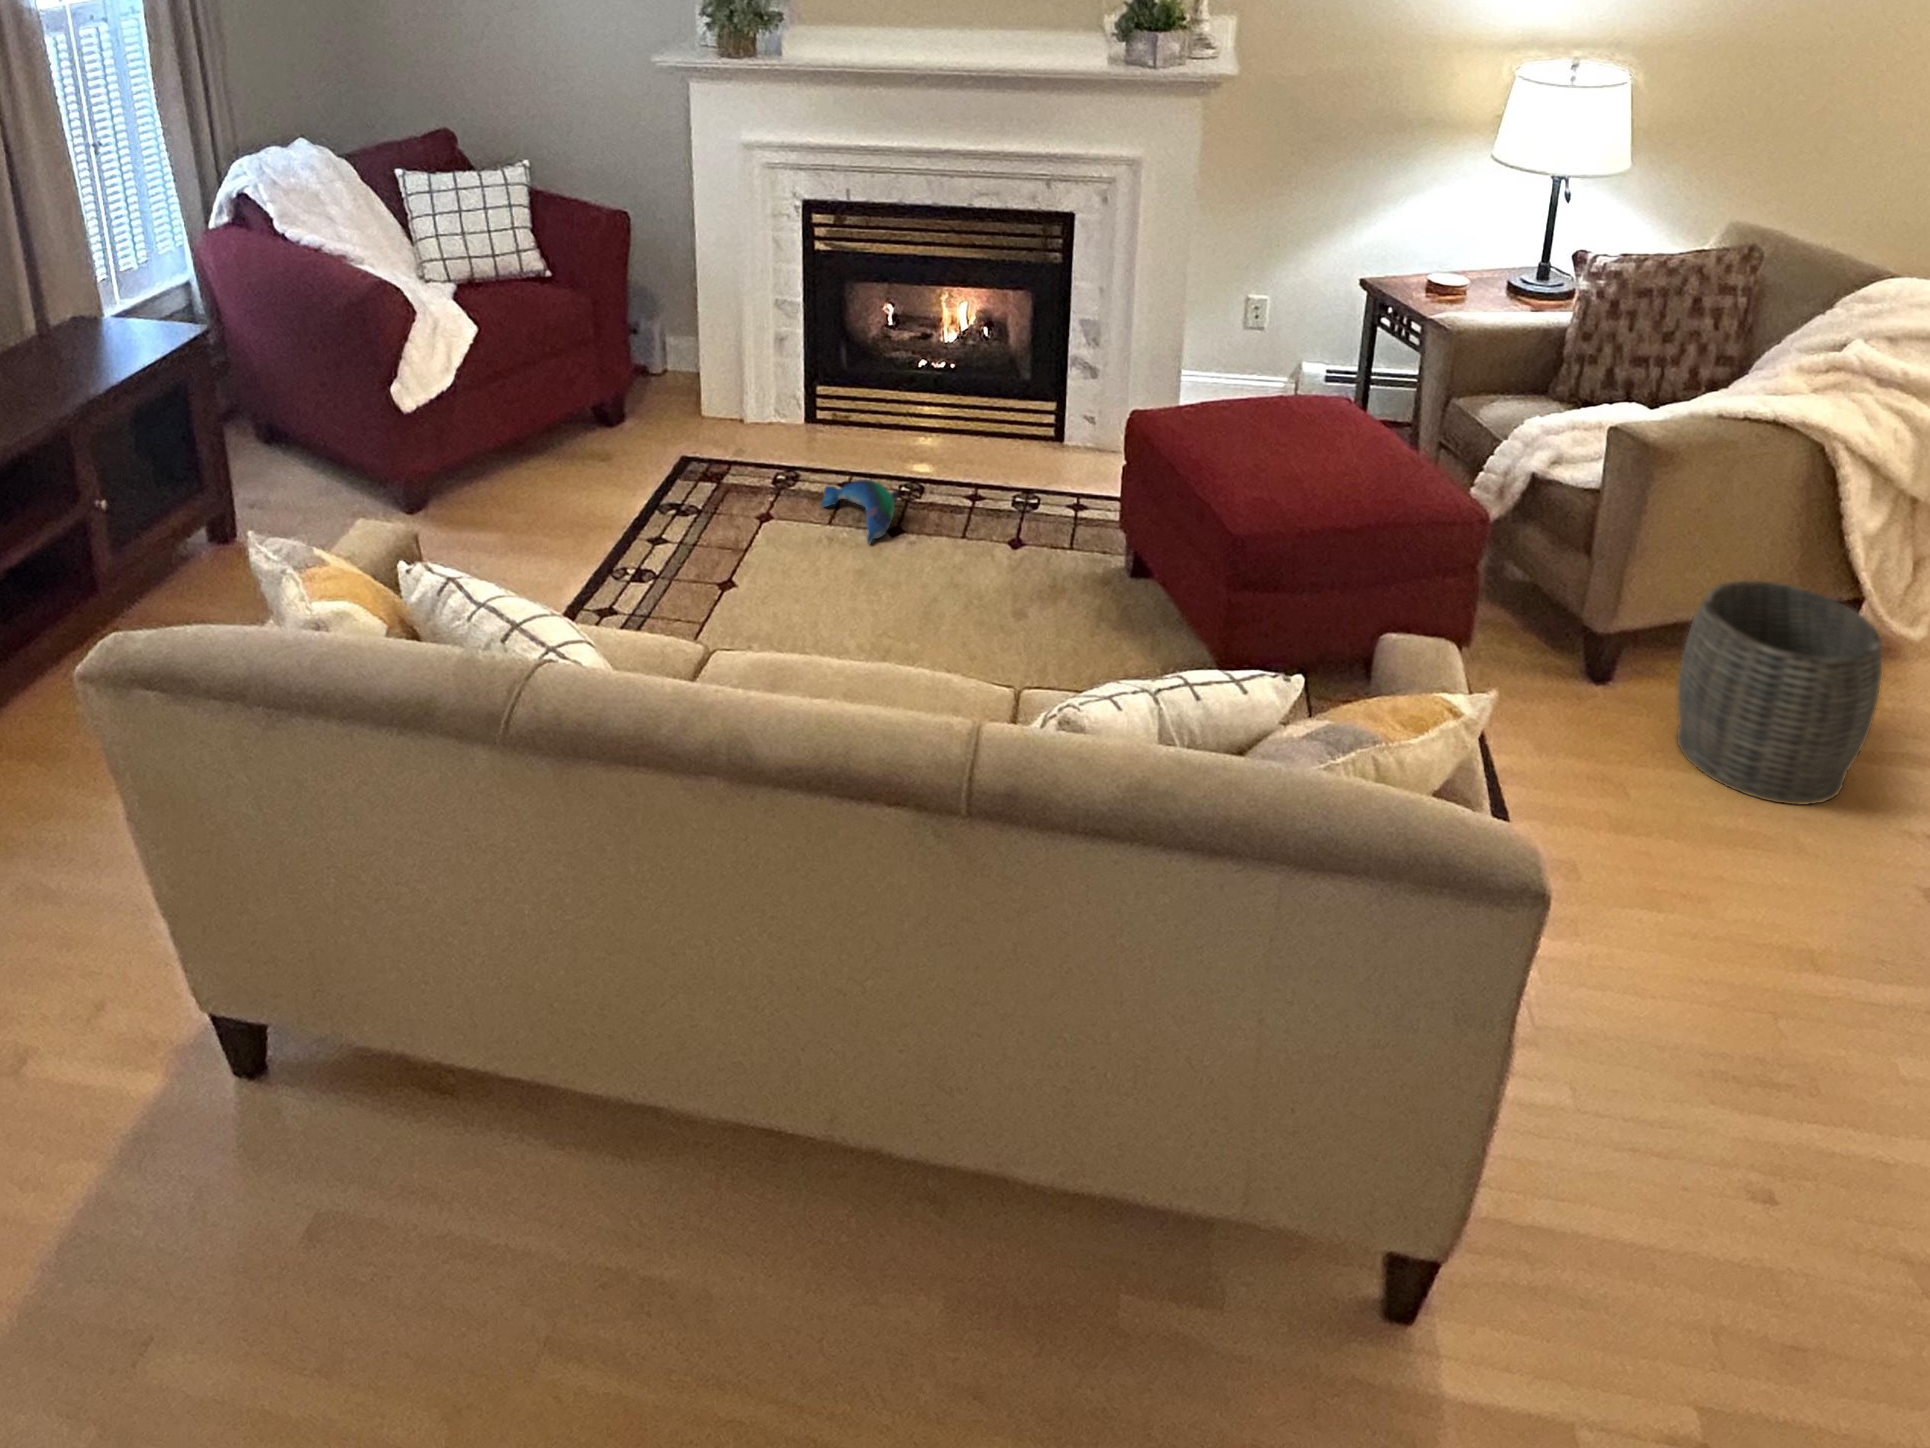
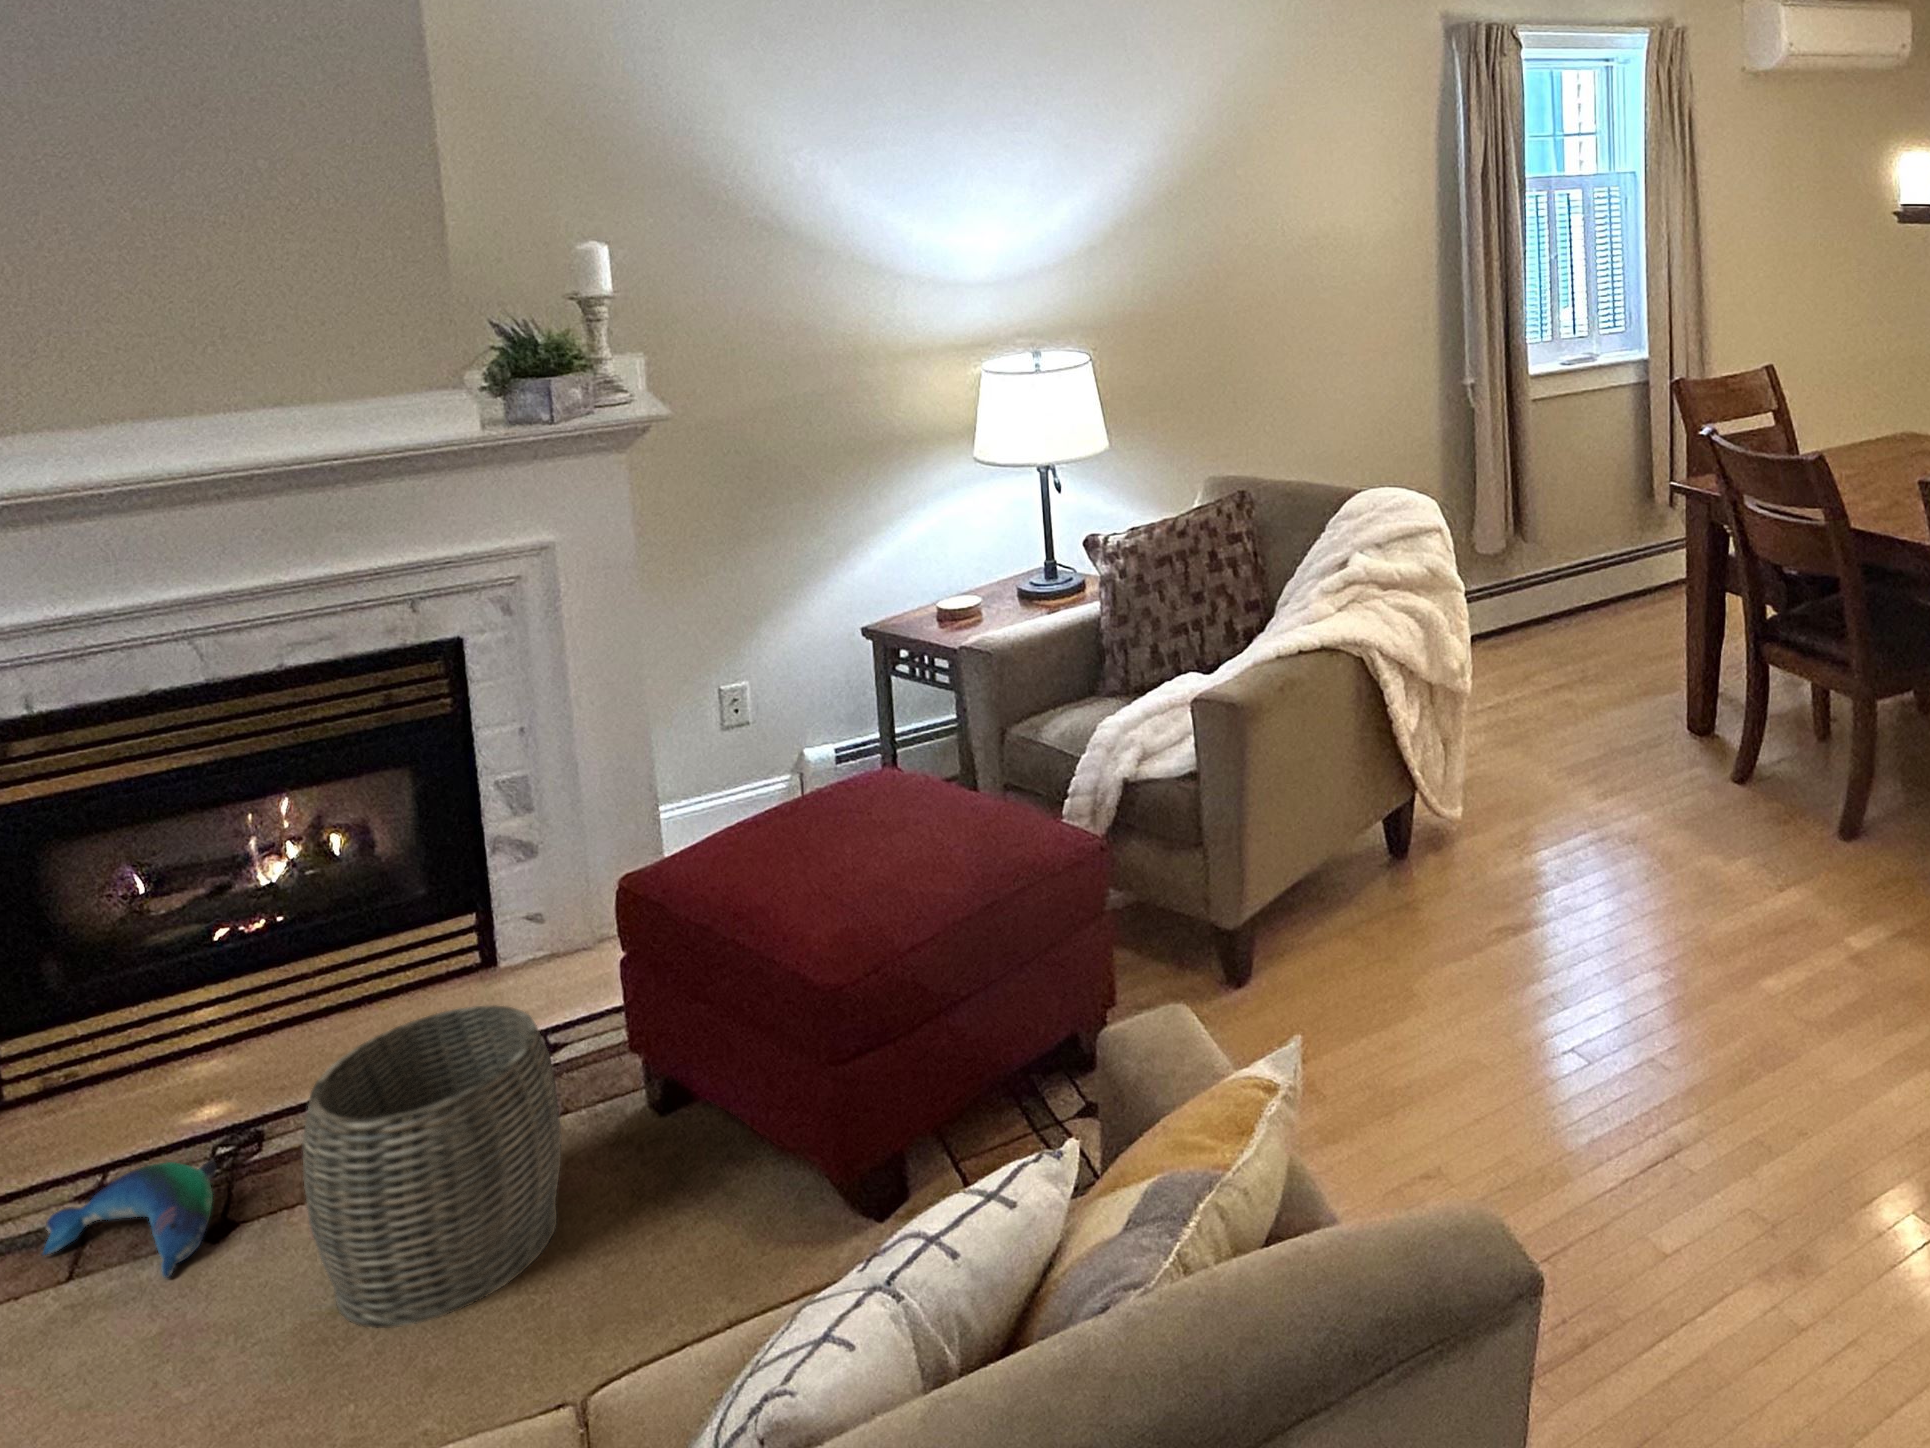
woven basket: present [1677,581,1882,804] -> present [303,1005,562,1328]

